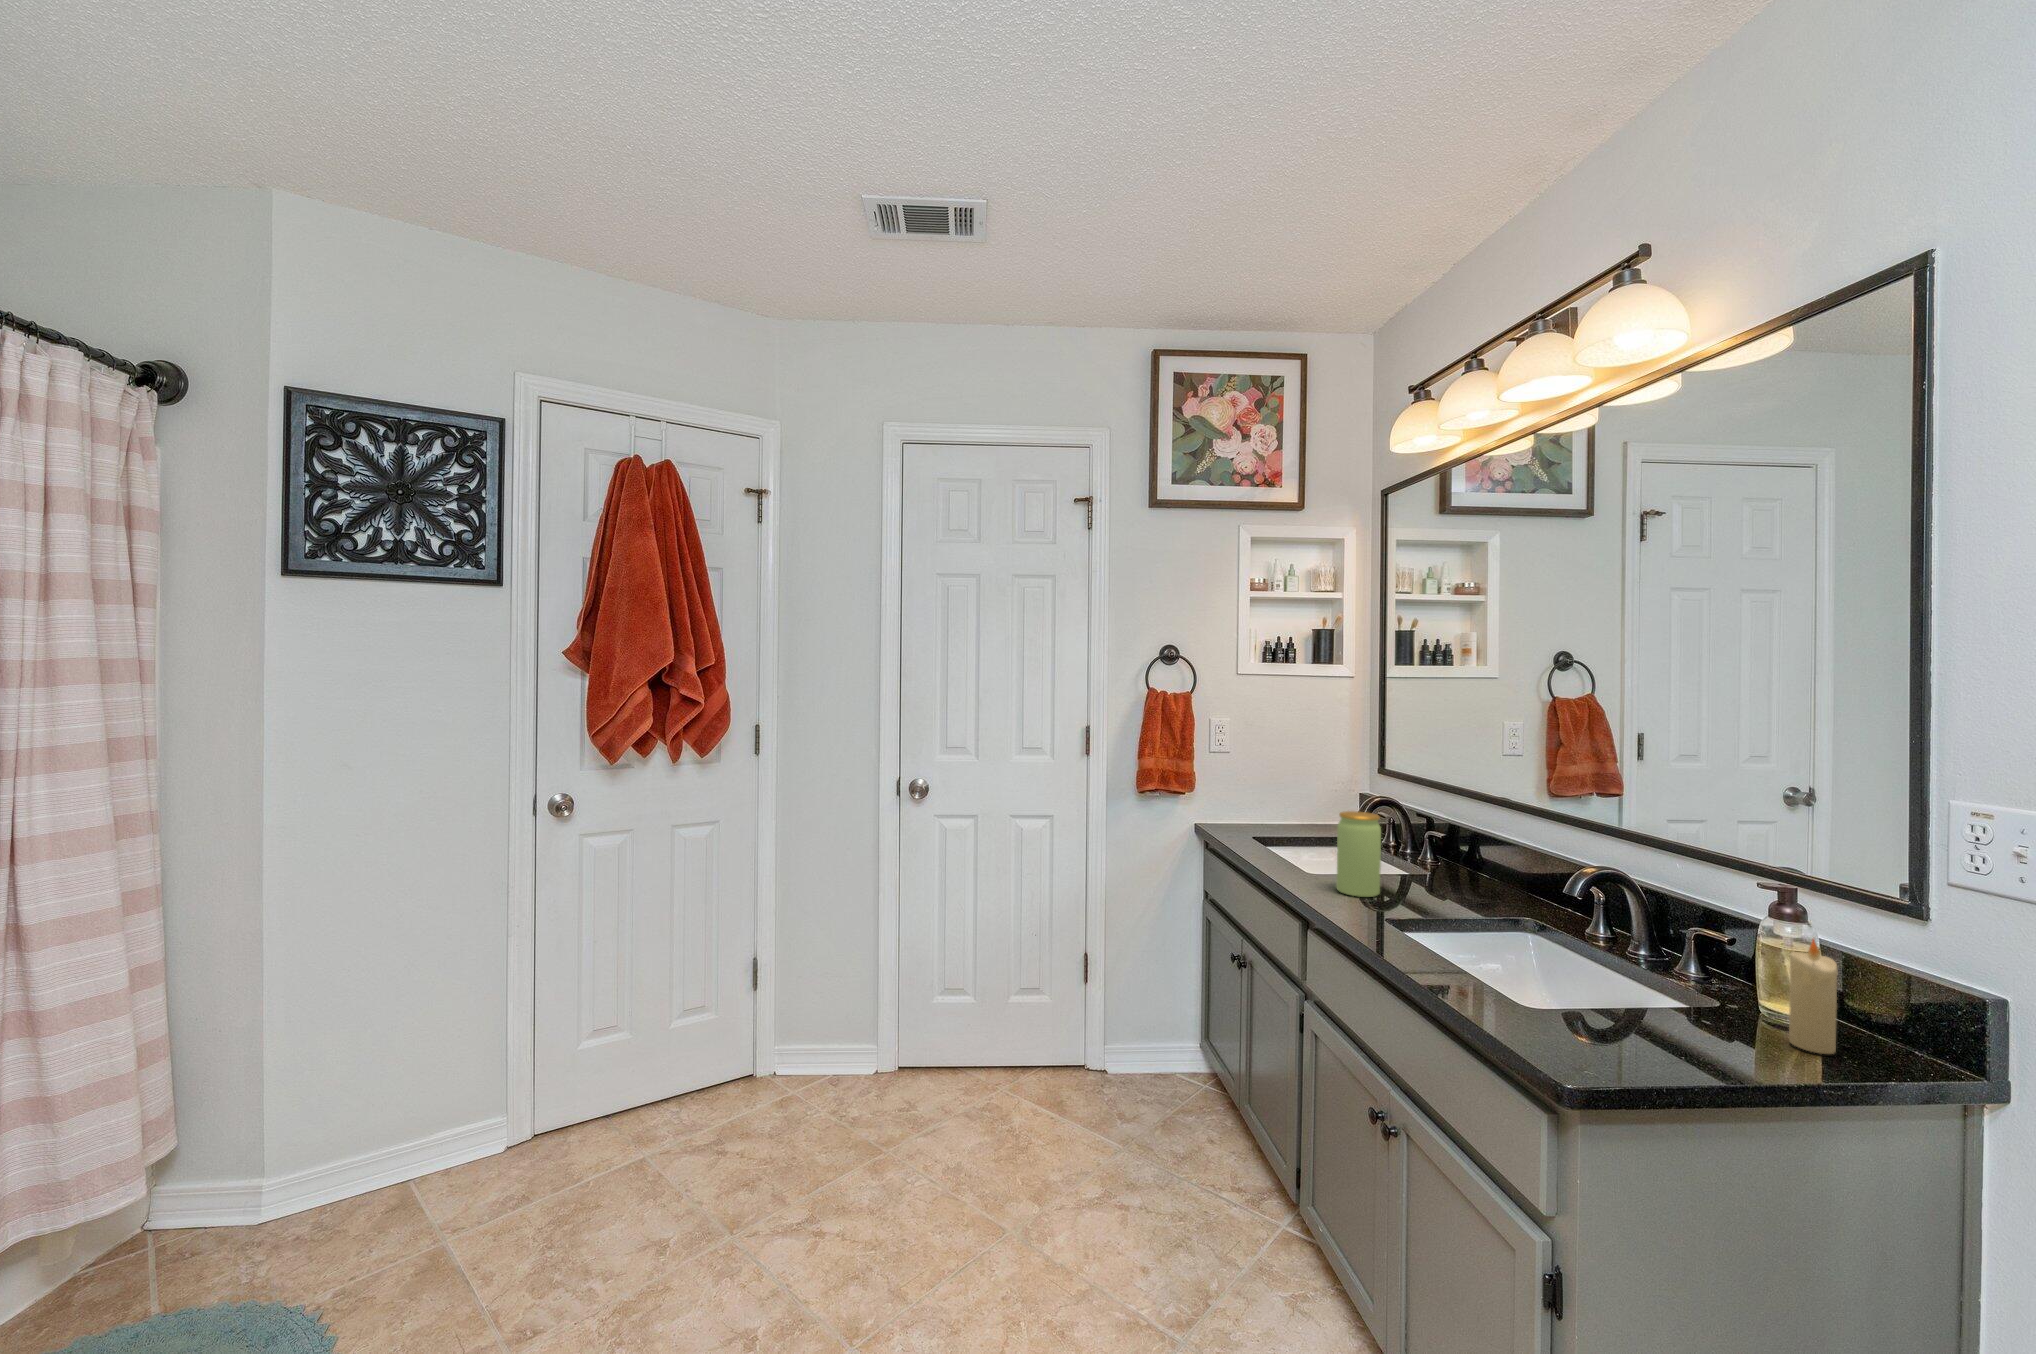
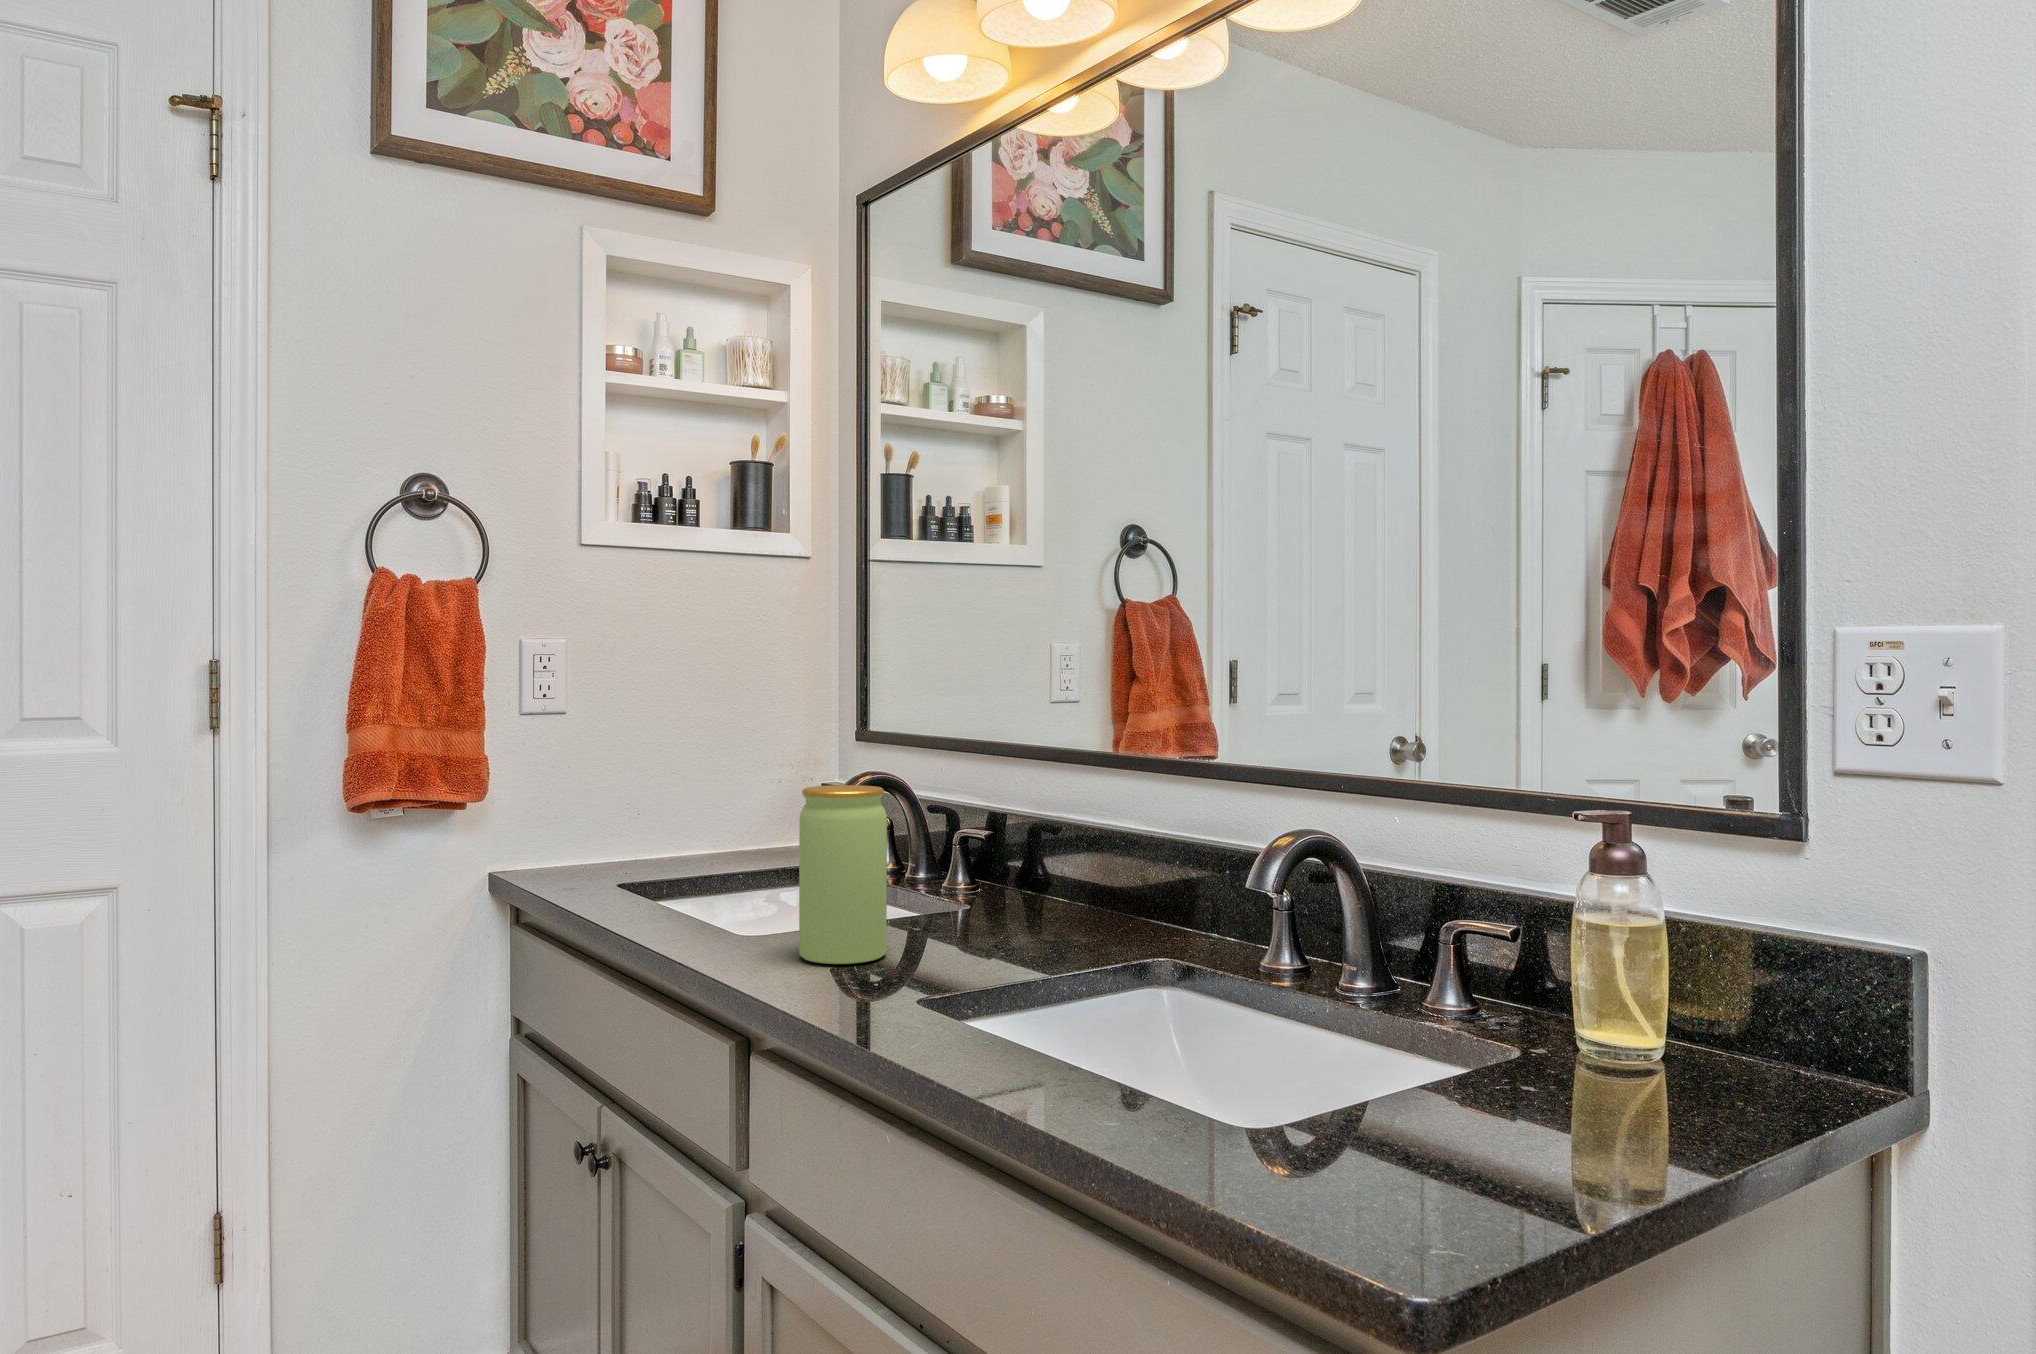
candle: present [1789,939,1838,1054] -> none [1658,894,1735,1115]

